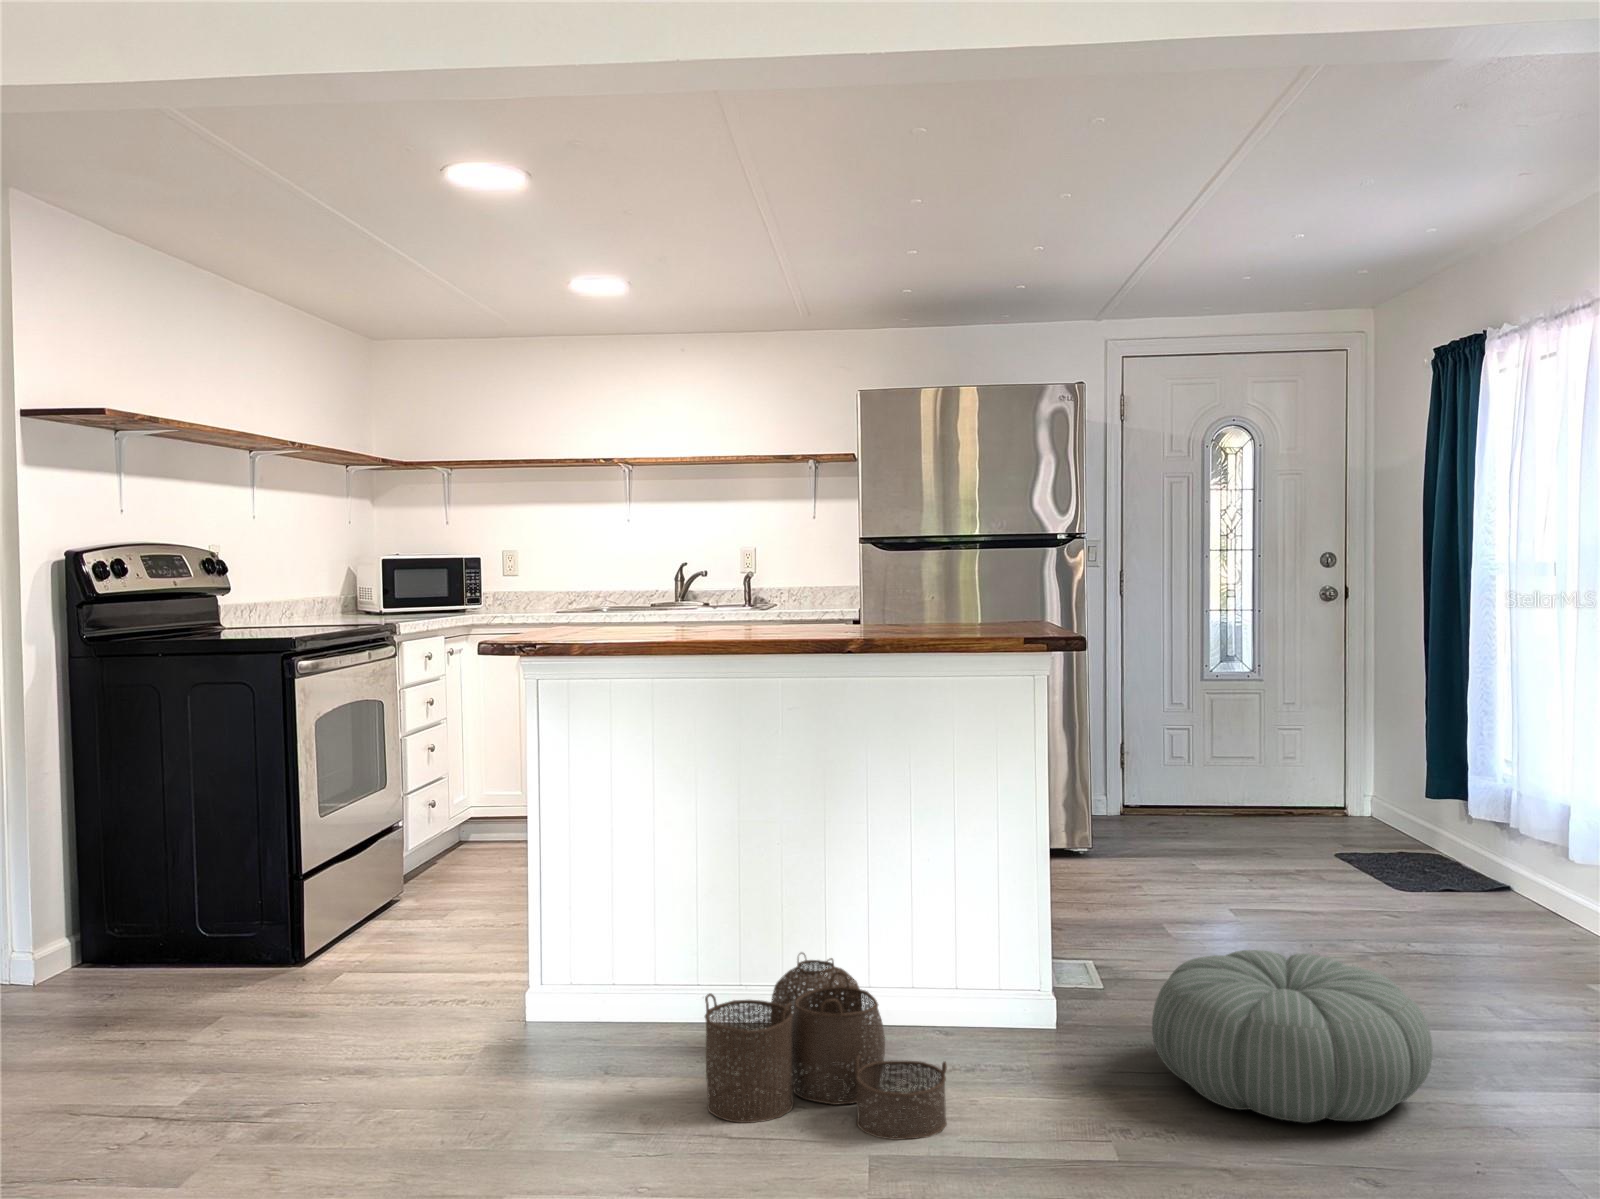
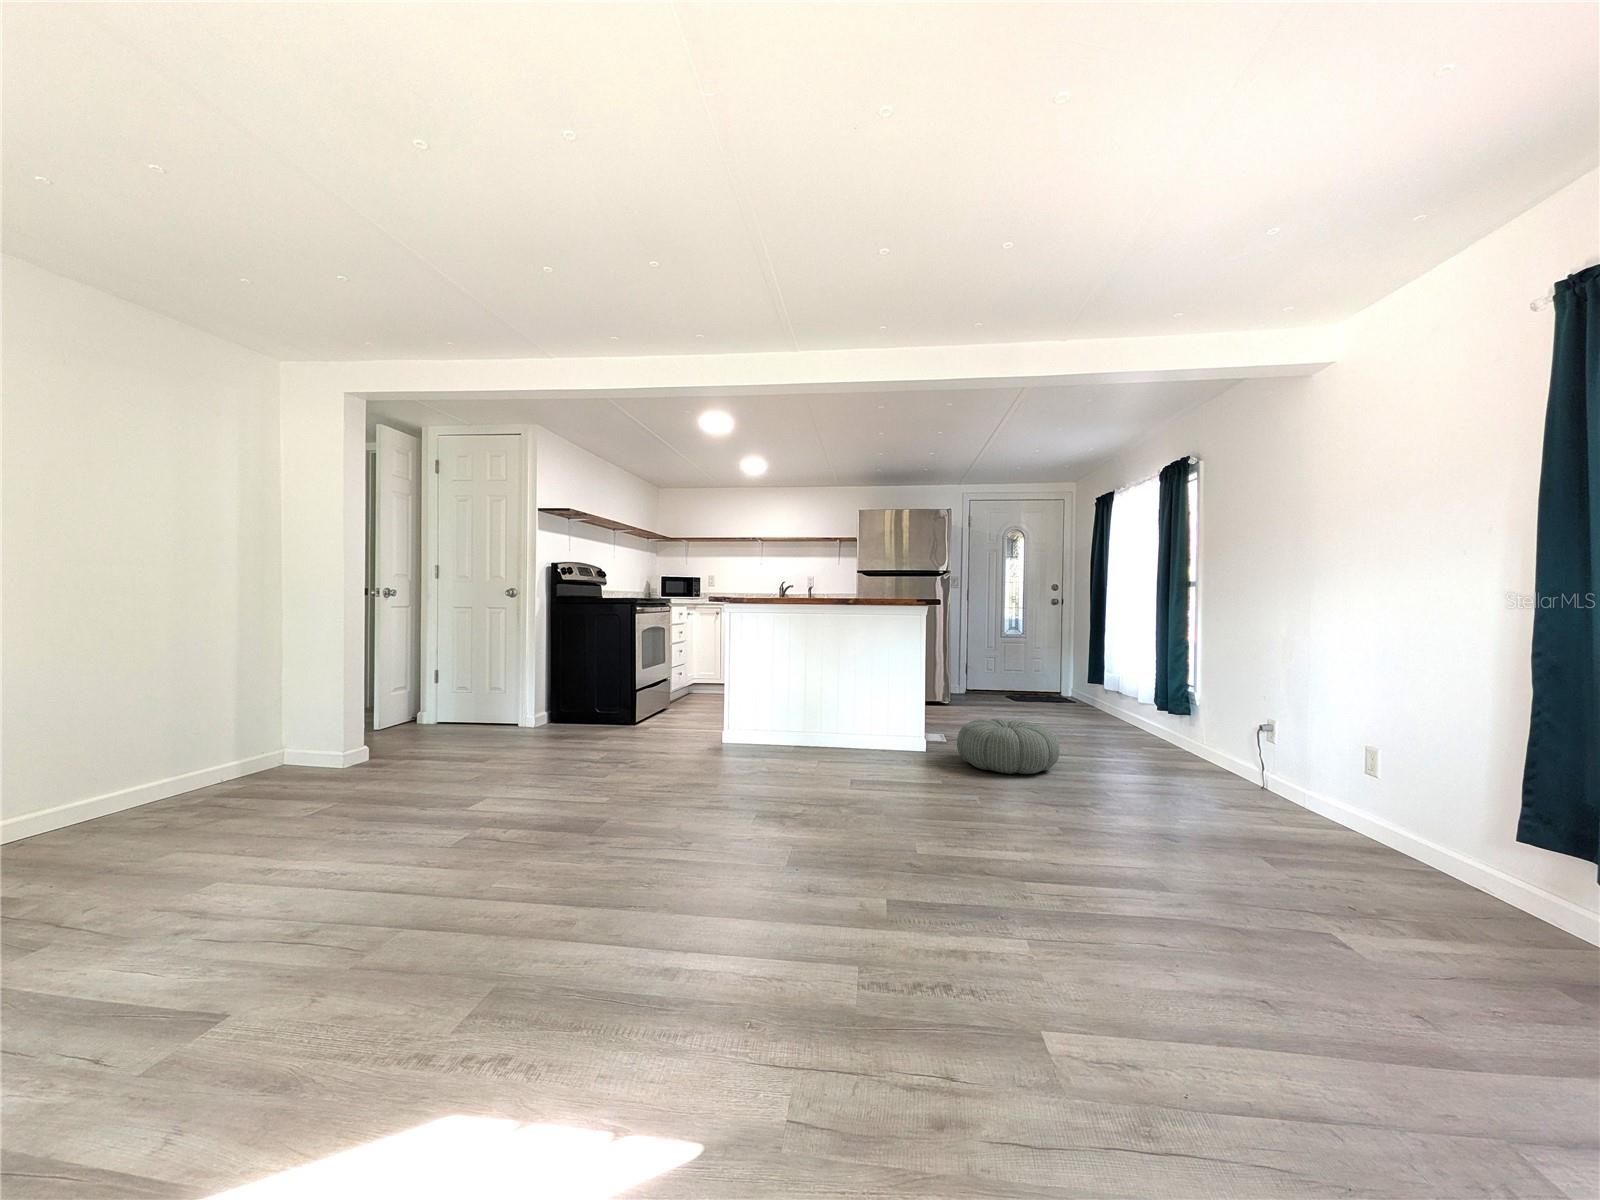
woven basket: present [705,953,947,1140] -> none [792,715,879,773]

